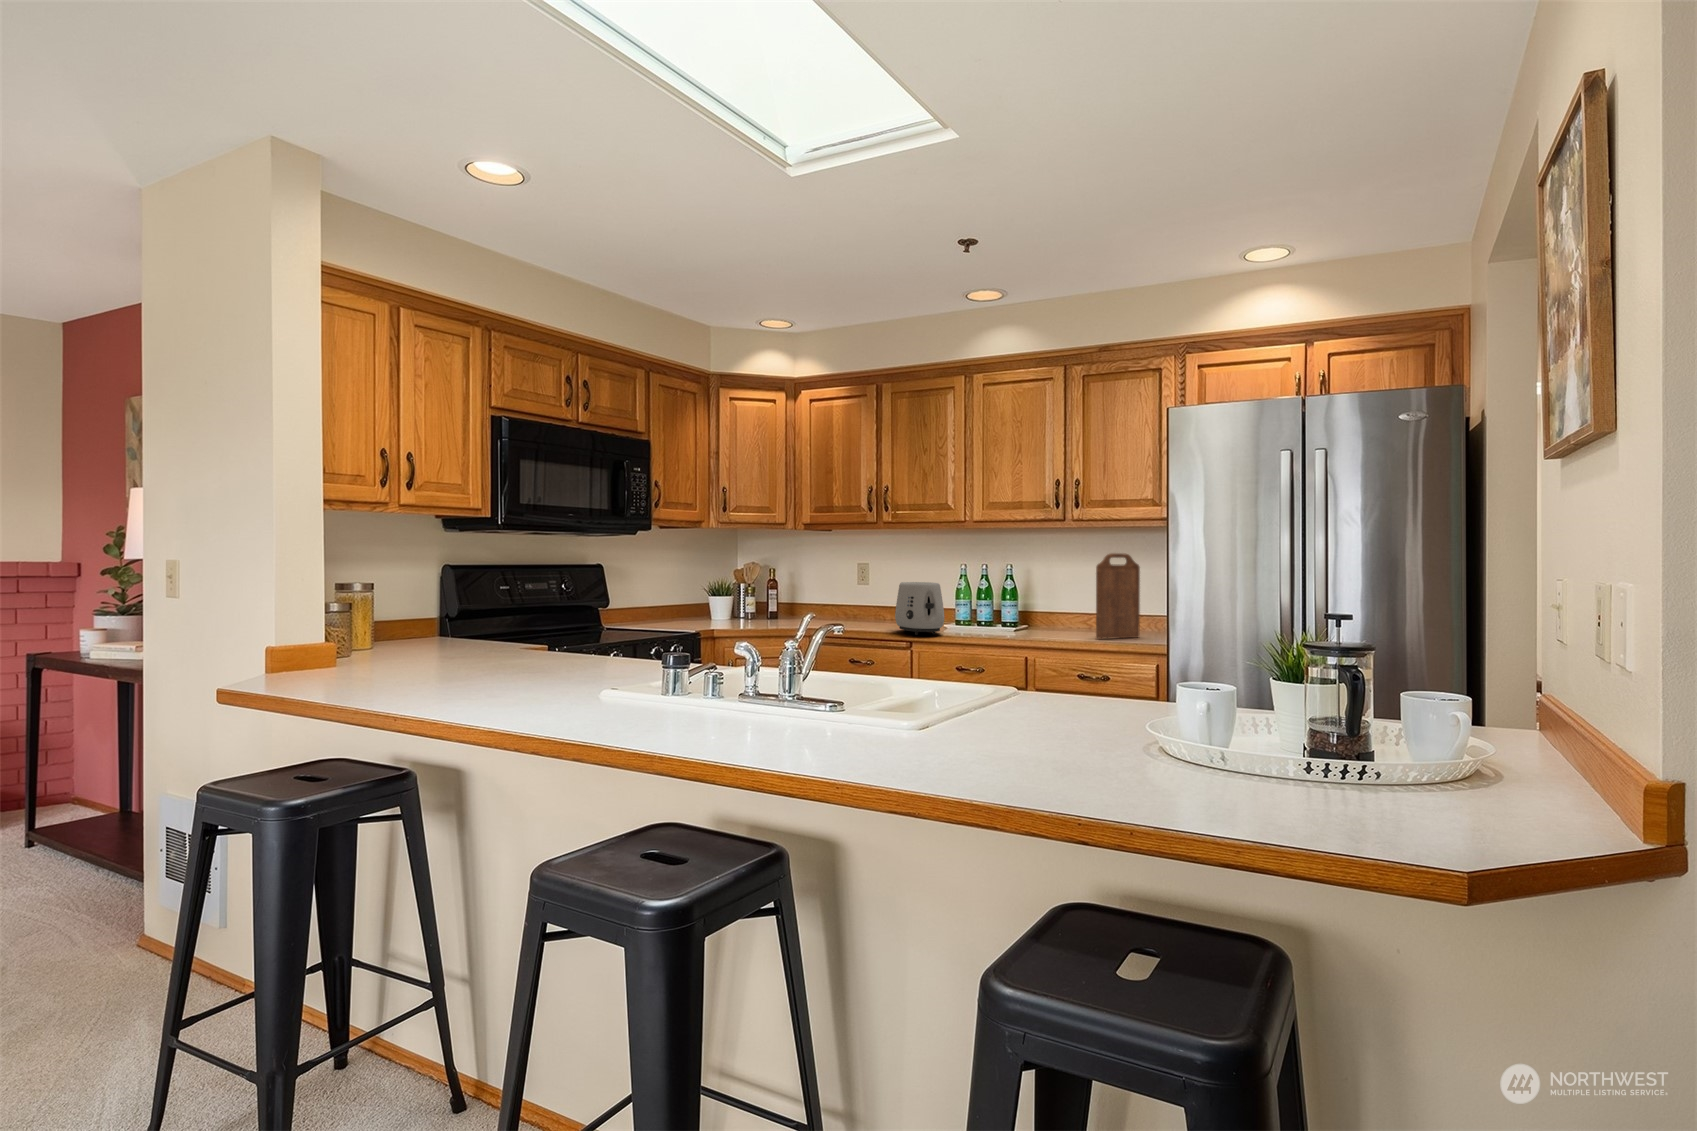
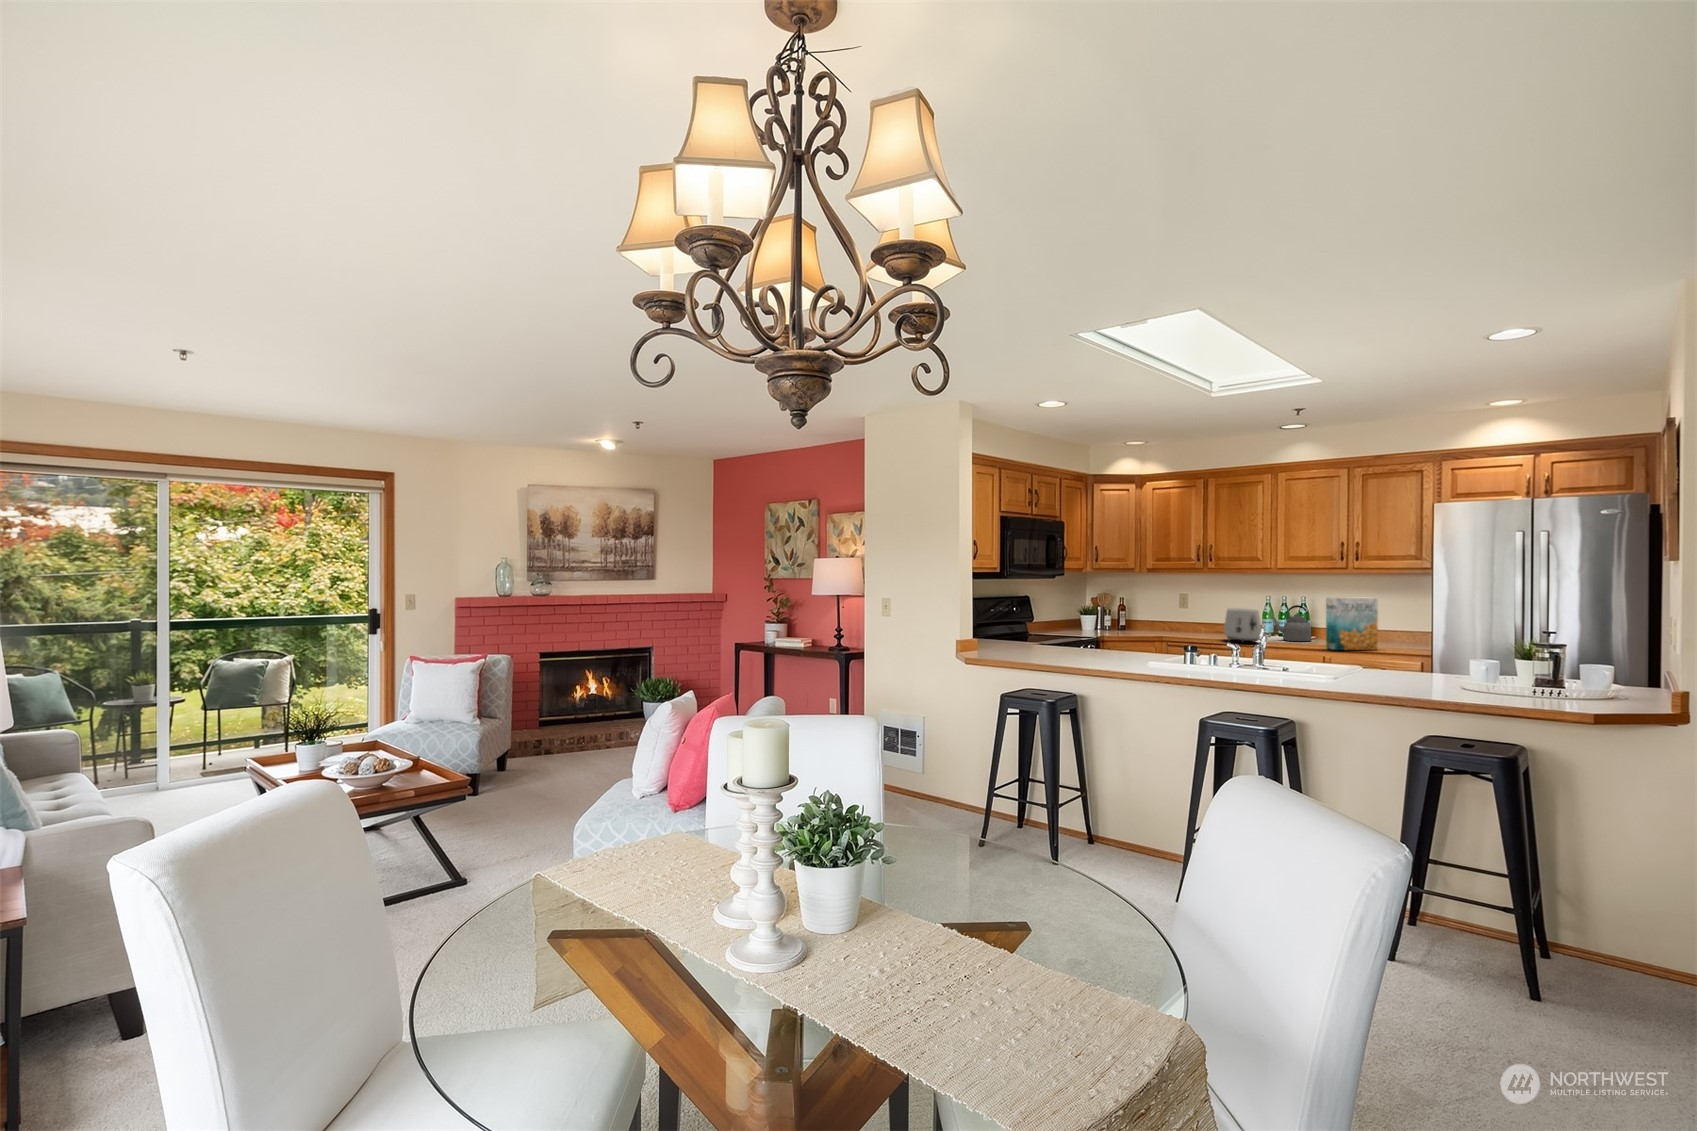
cutting board: present [1096,553,1140,639] -> none [1374,592,1406,648]
cereal box: none [1027,562,1099,644] -> present [1326,597,1378,650]
kettle: none [962,577,1018,631] -> present [1270,605,1311,641]

